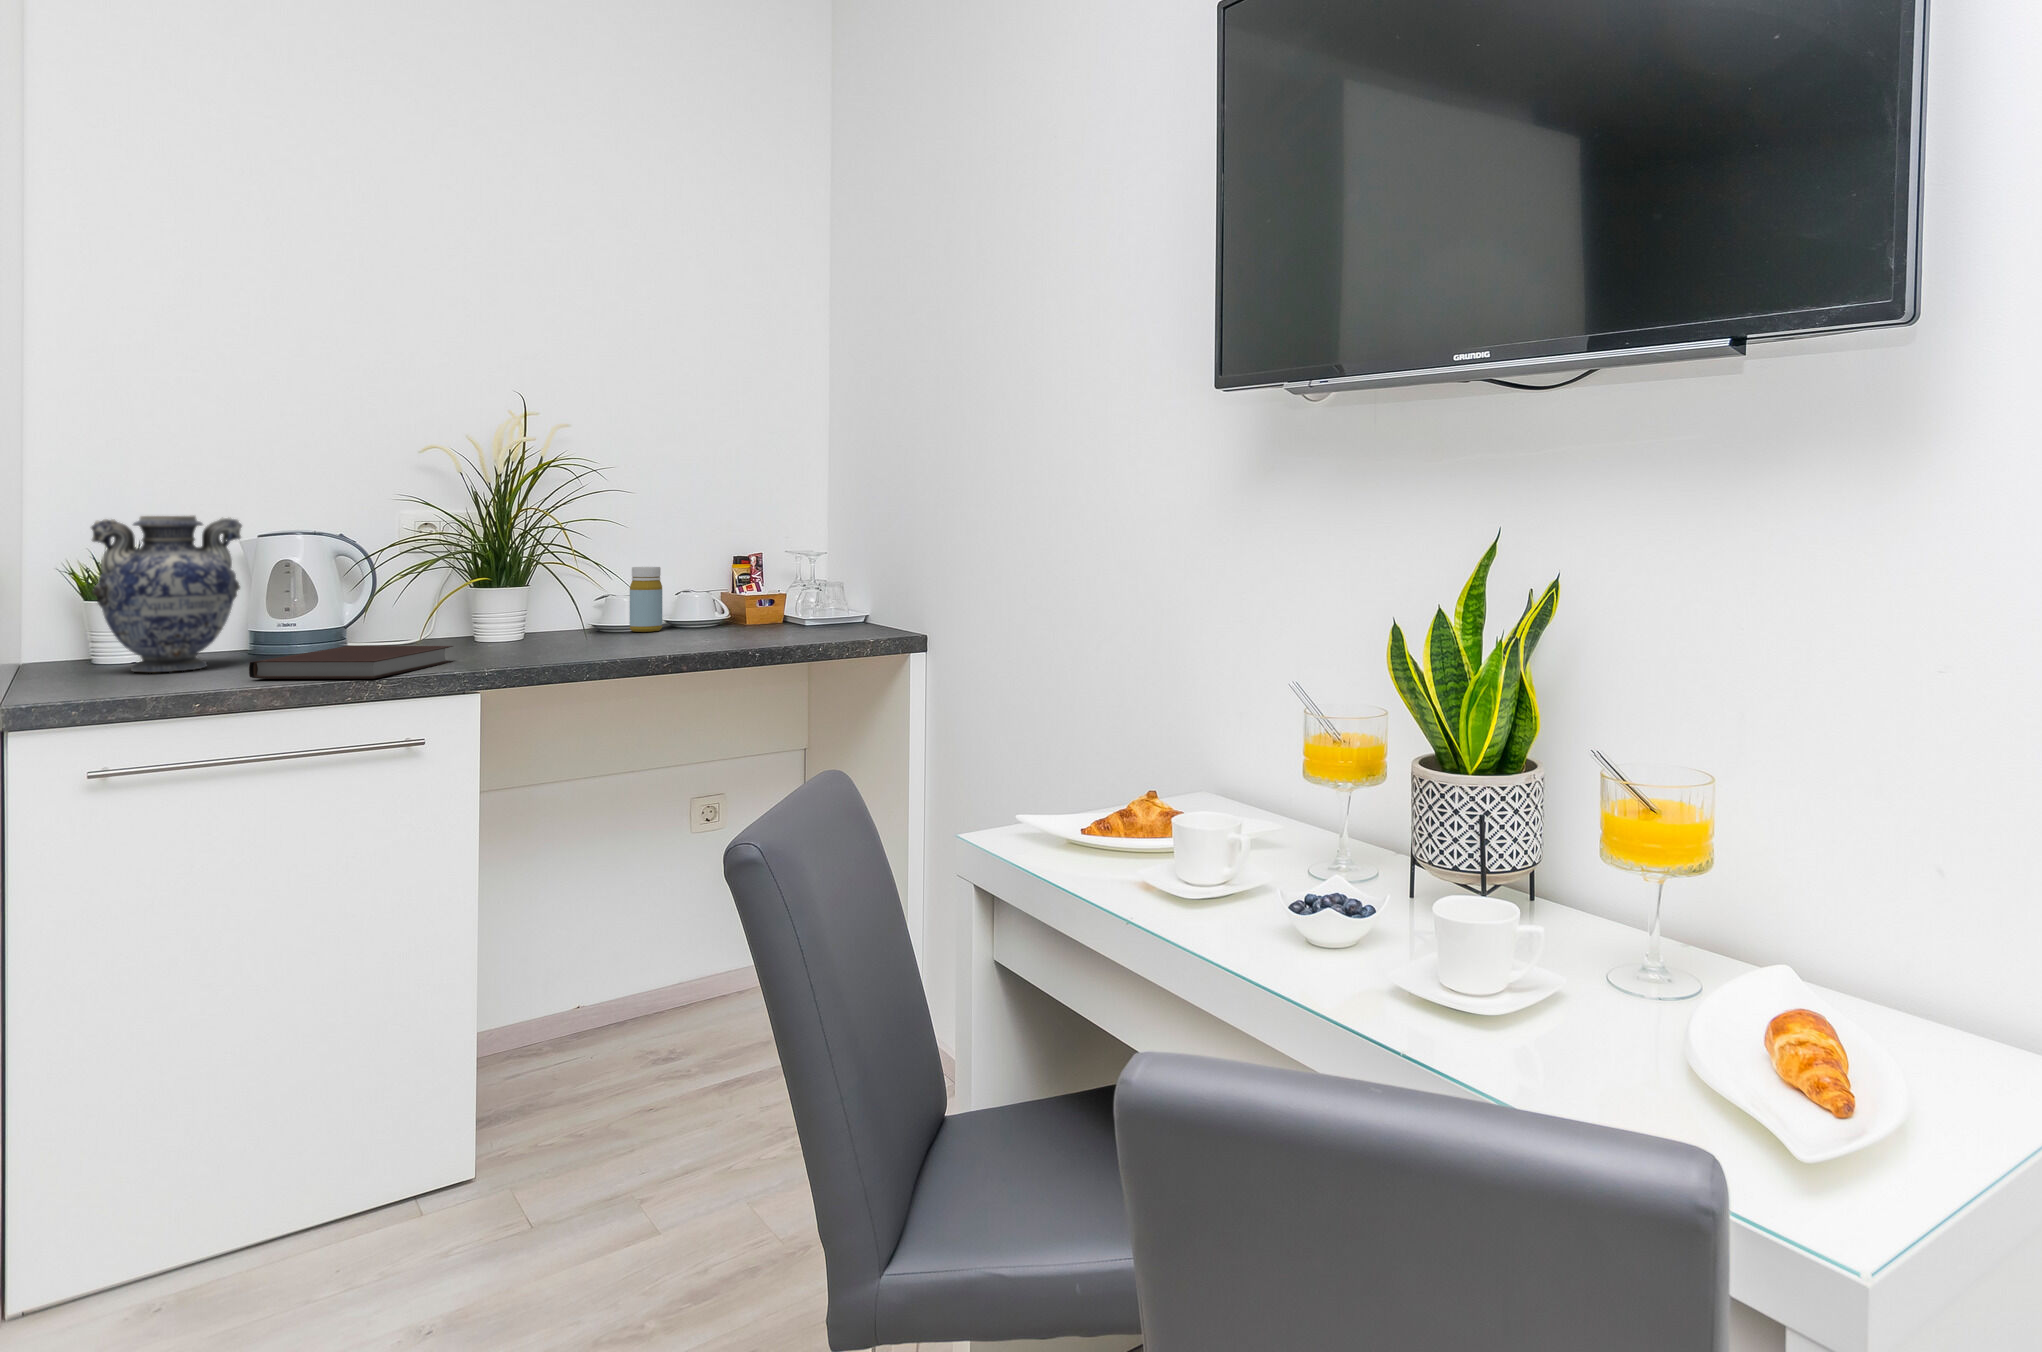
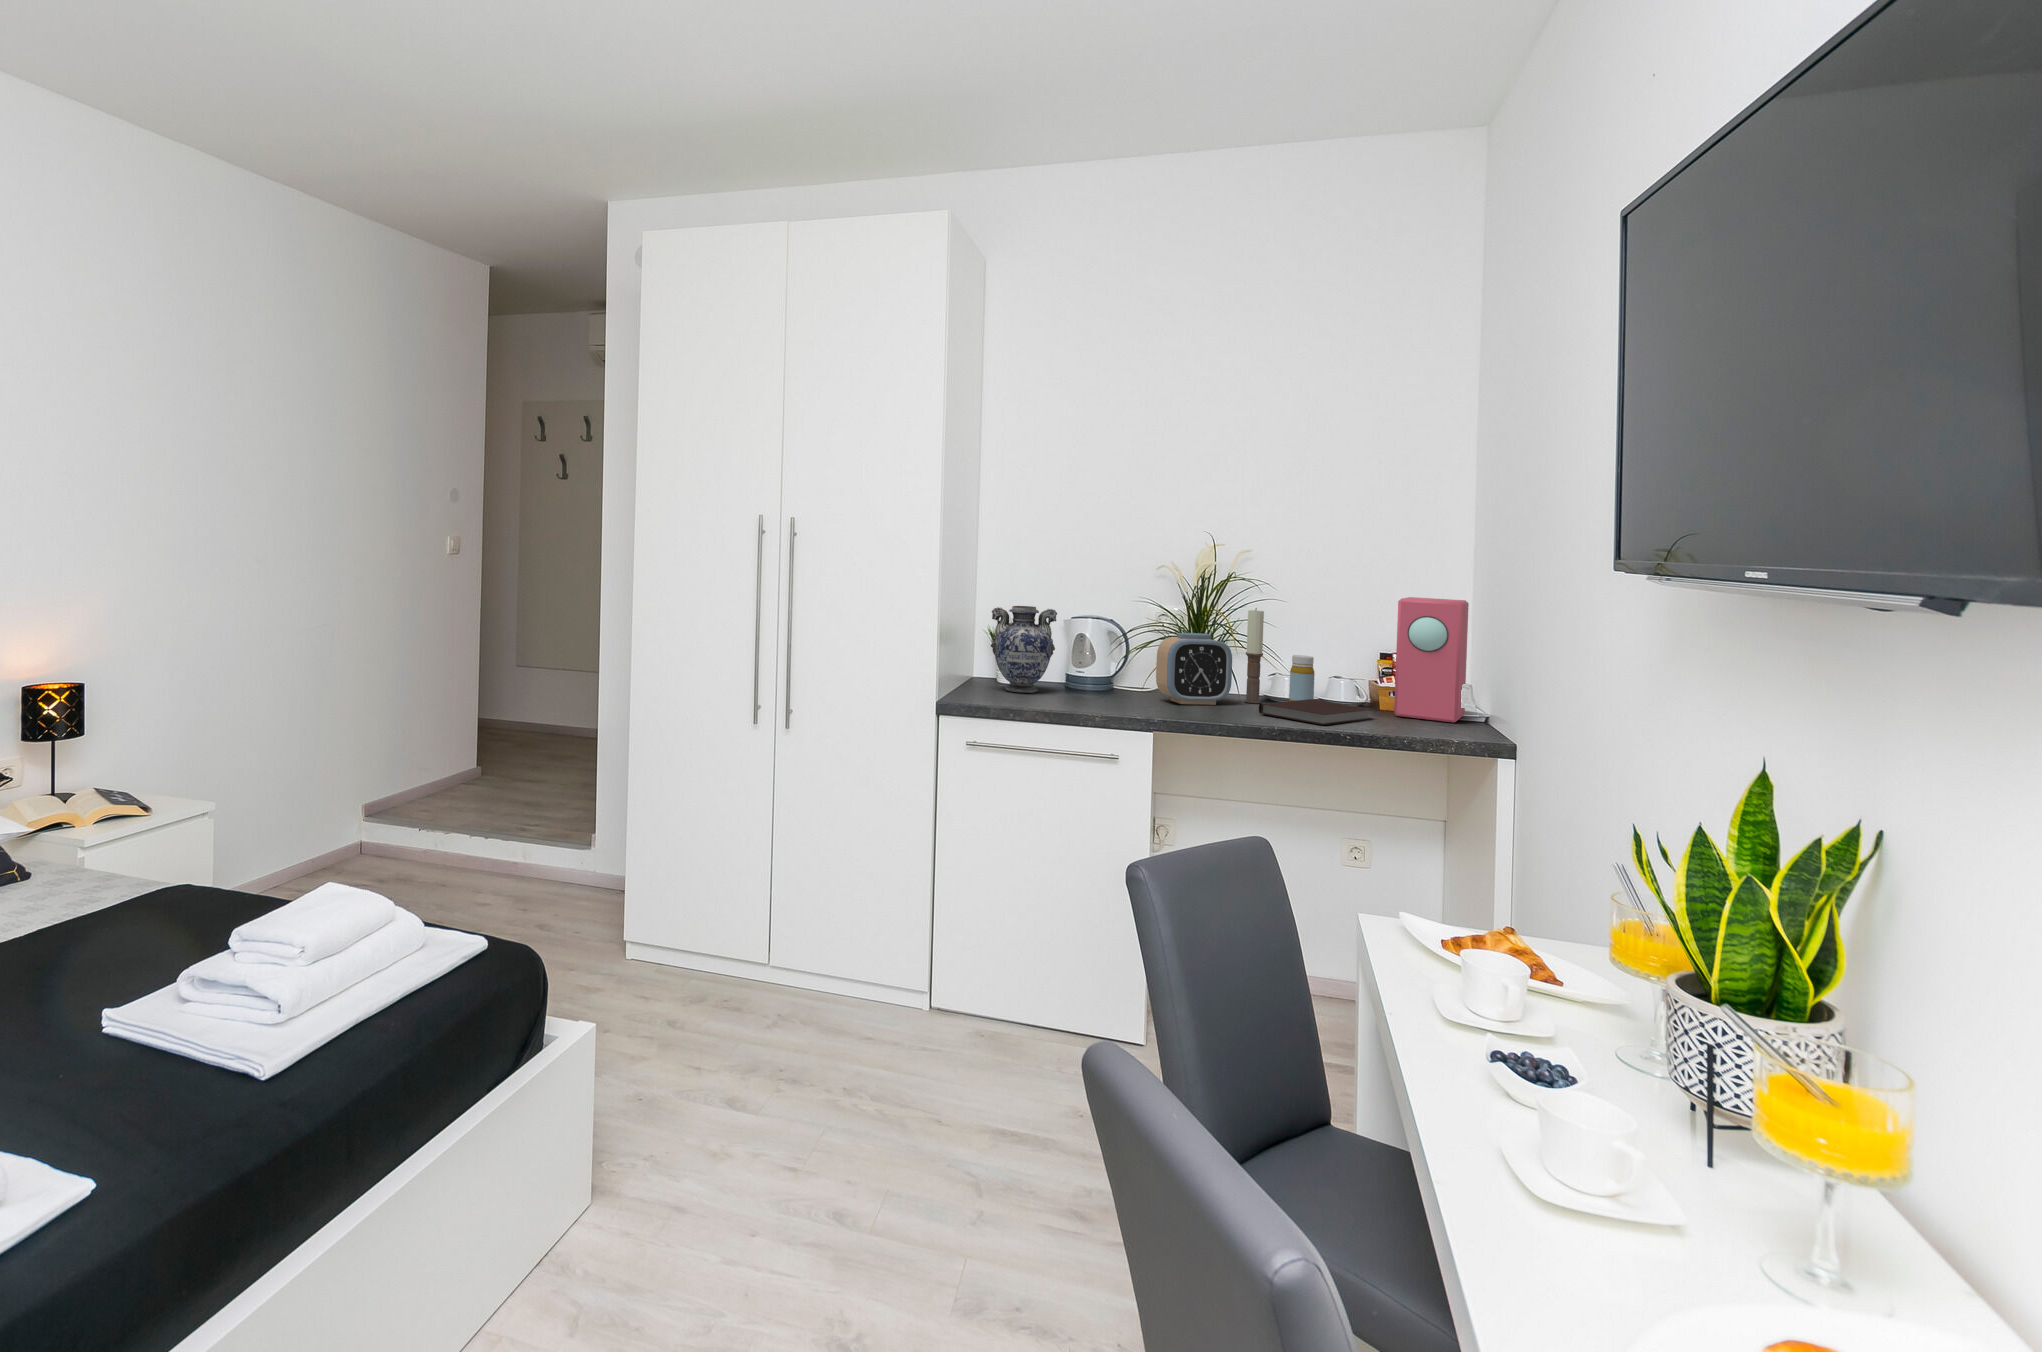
speaker: none [765,483,840,628] -> present [1394,597,1469,723]
candle: none [571,504,596,637] -> present [1244,608,1264,703]
alarm clock: none [441,544,562,650] -> present [1156,633,1232,705]
notebook: present [249,646,453,679] -> present [1259,699,1372,725]

